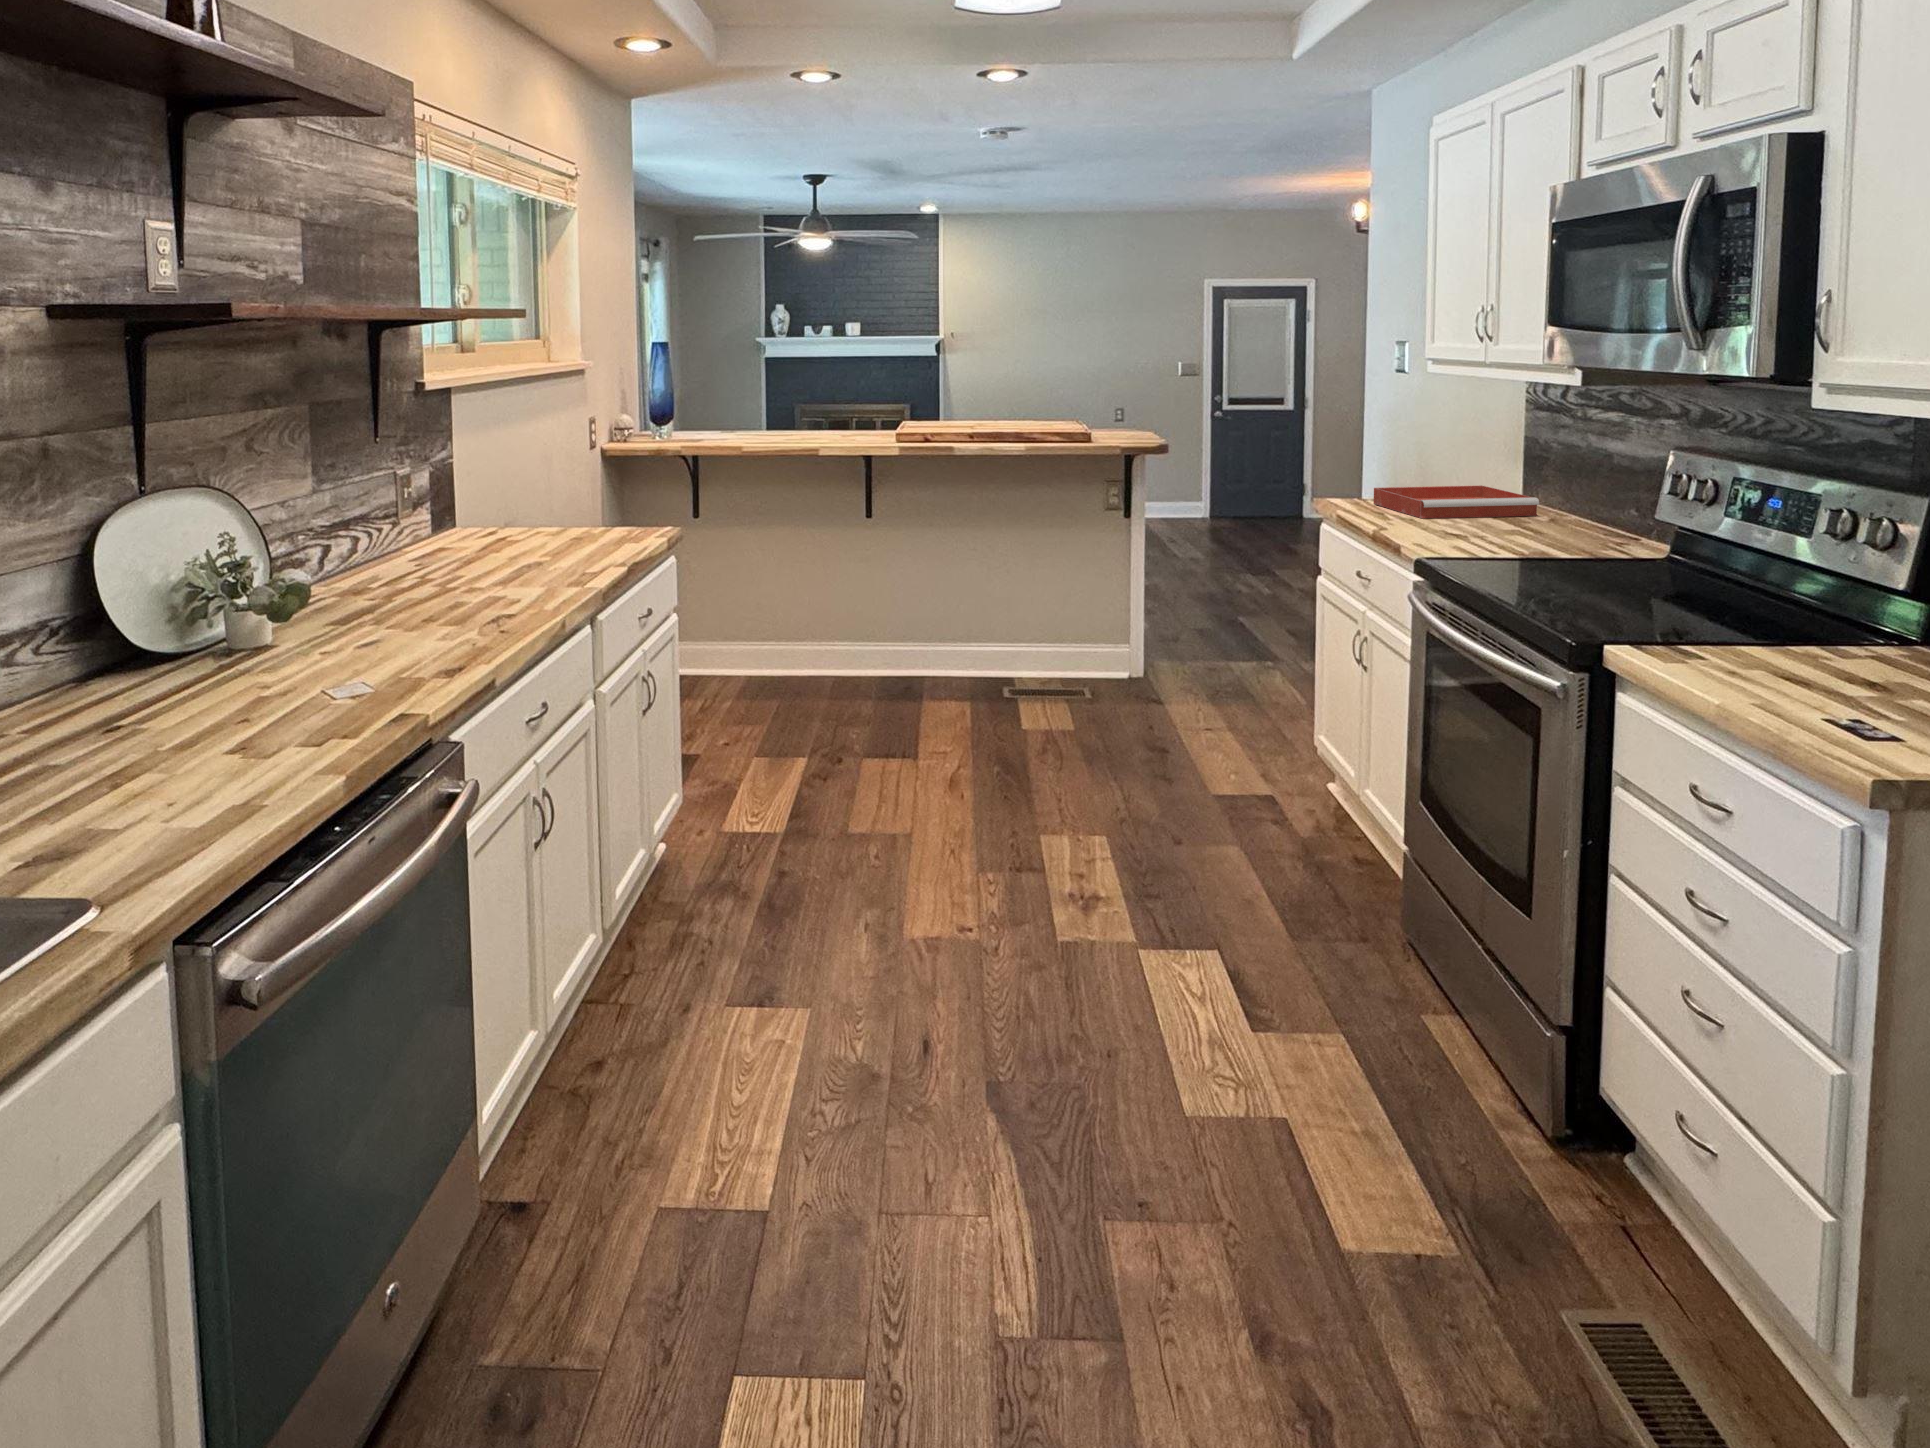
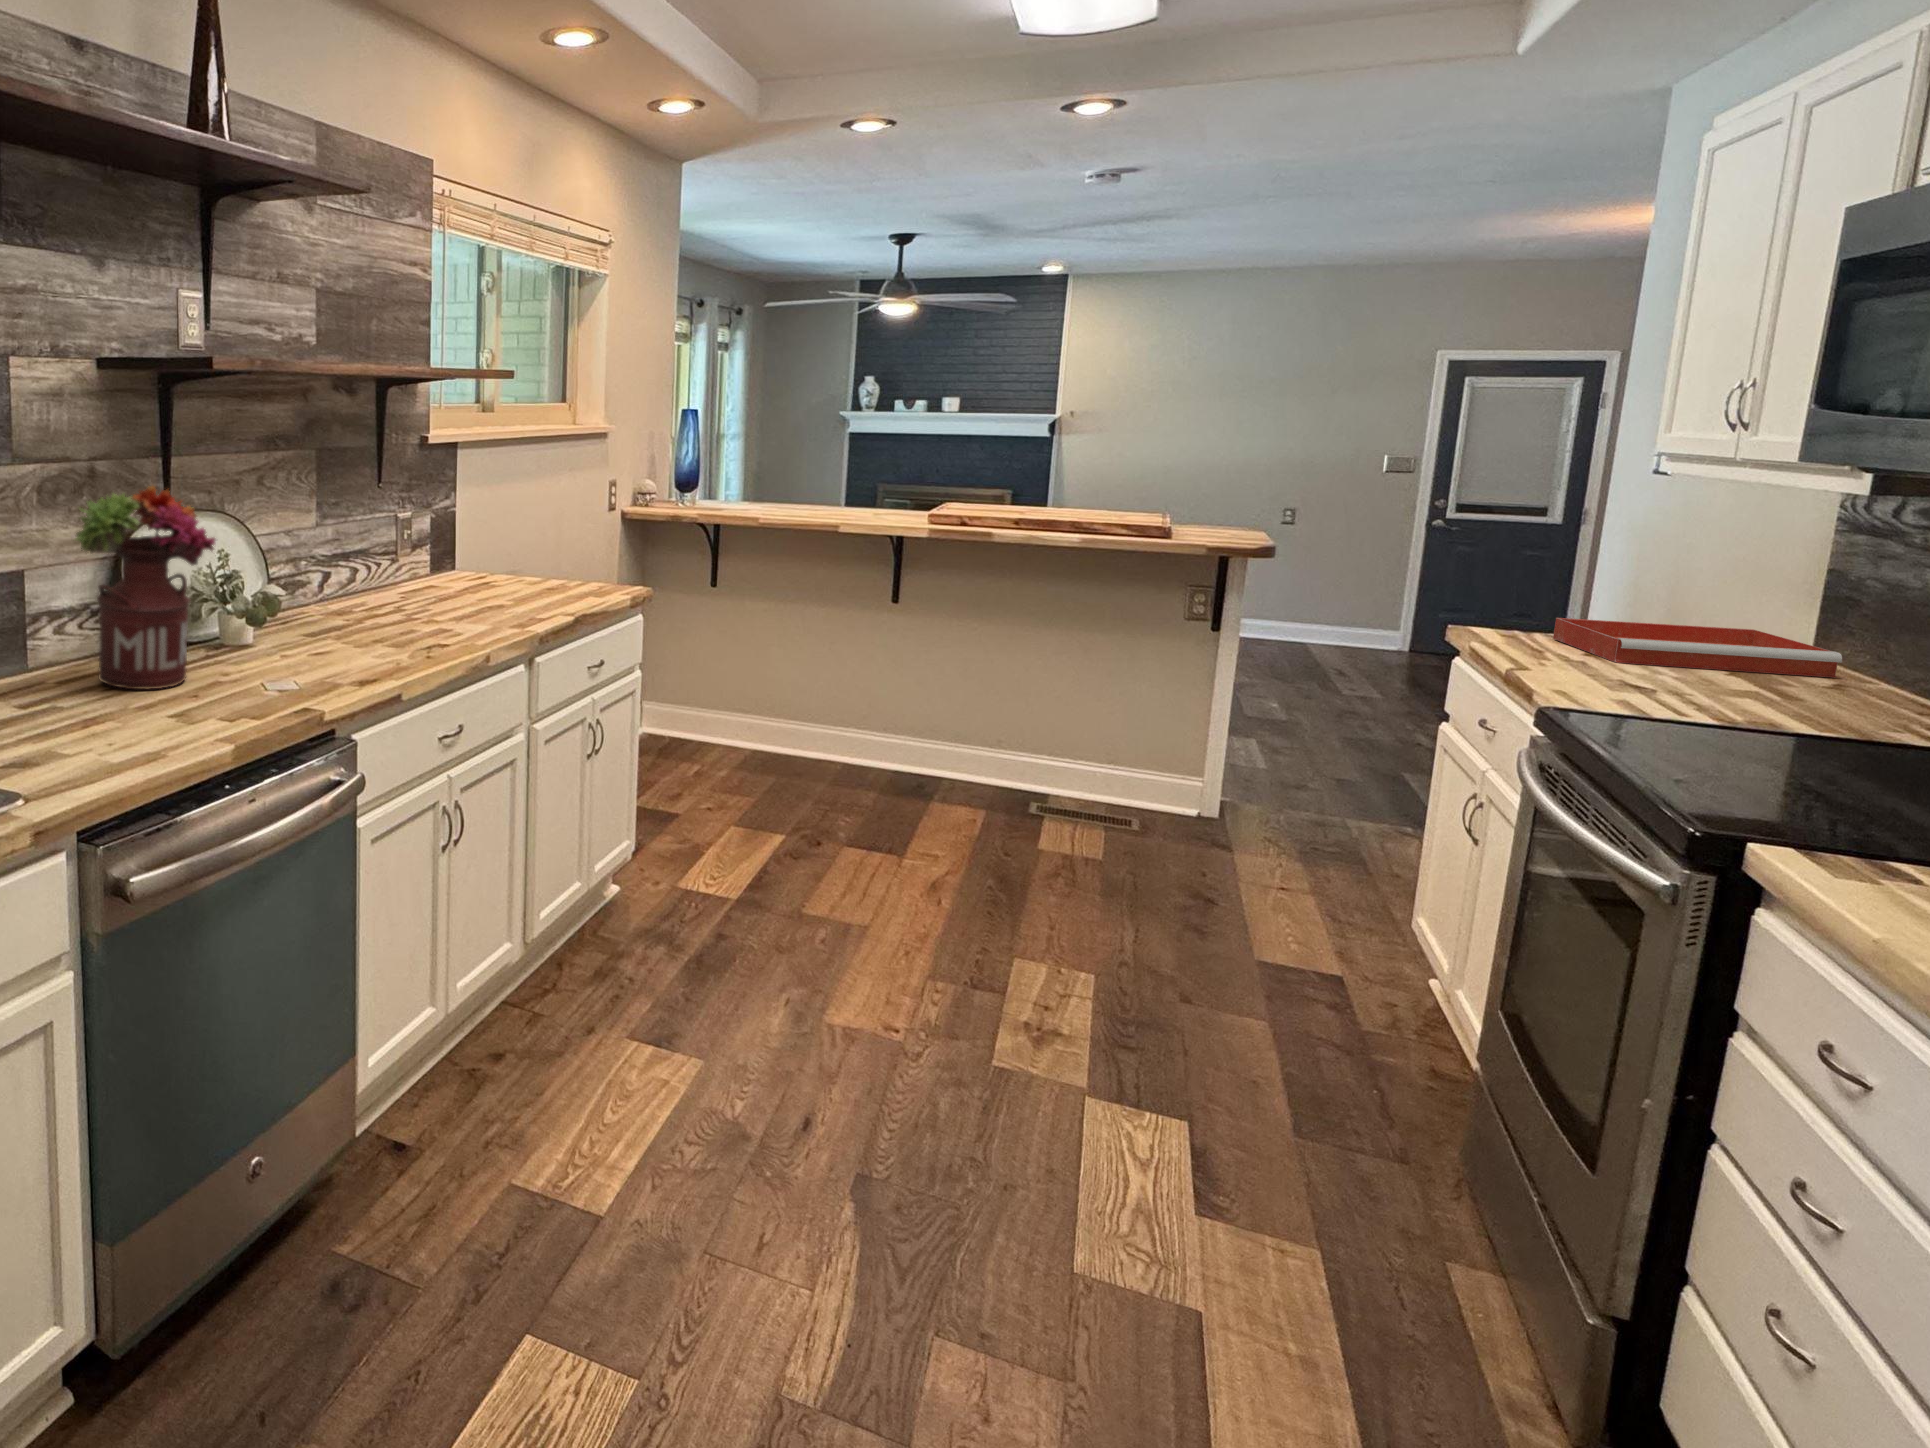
flower arrangement: none [54,463,260,726] -> present [75,486,215,689]

